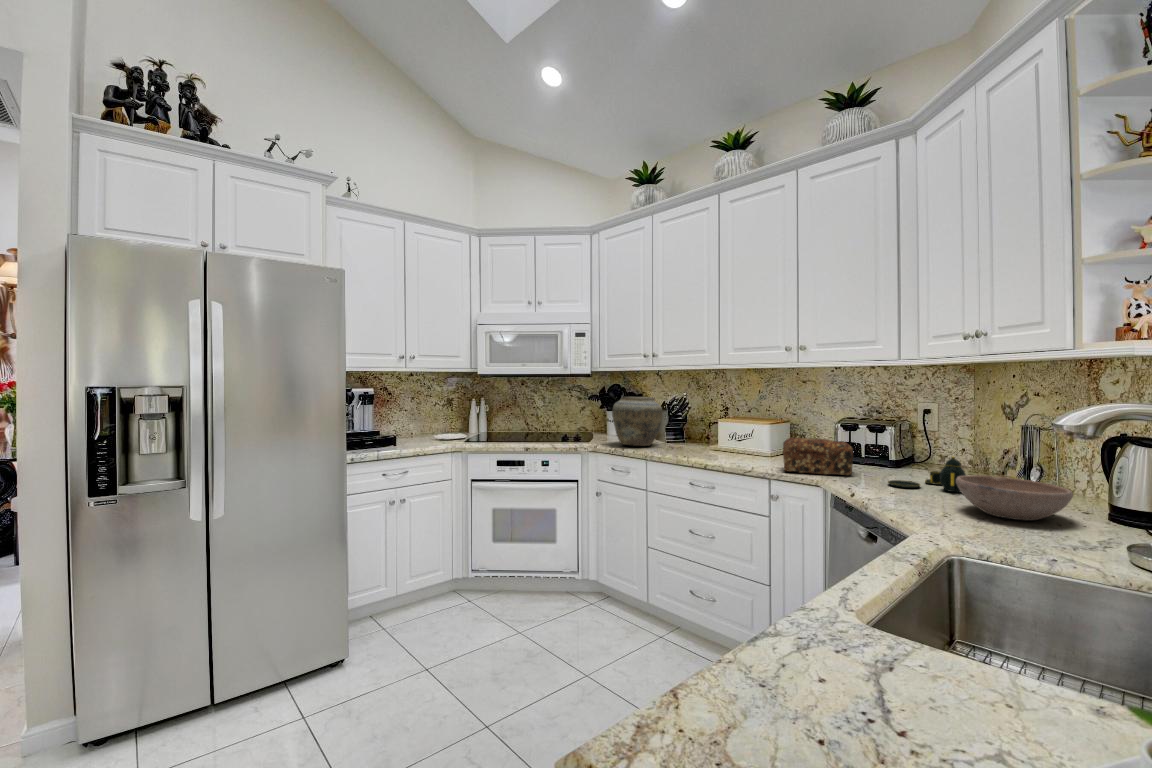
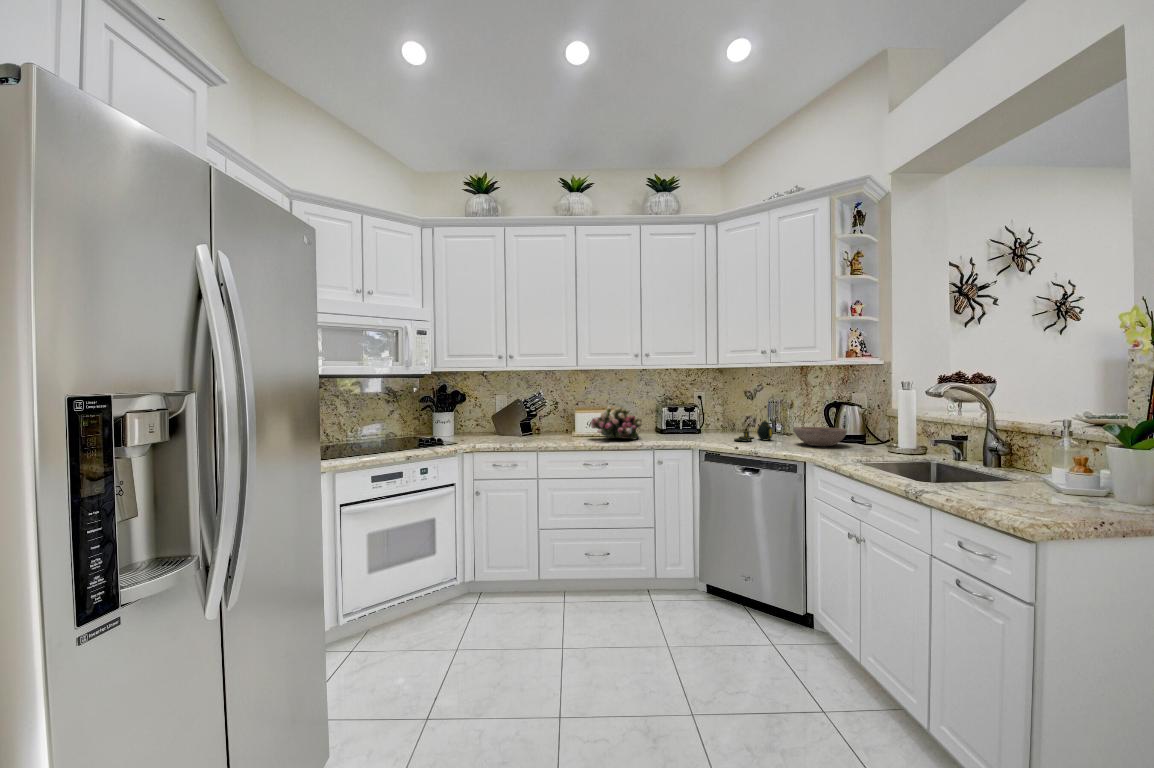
vase: present [612,397,663,446] -> none [482,396,530,442]
flower arrangement: none [710,415,785,462] -> present [590,407,642,439]
bread loaf: present [783,438,853,475] -> none [659,418,708,443]

